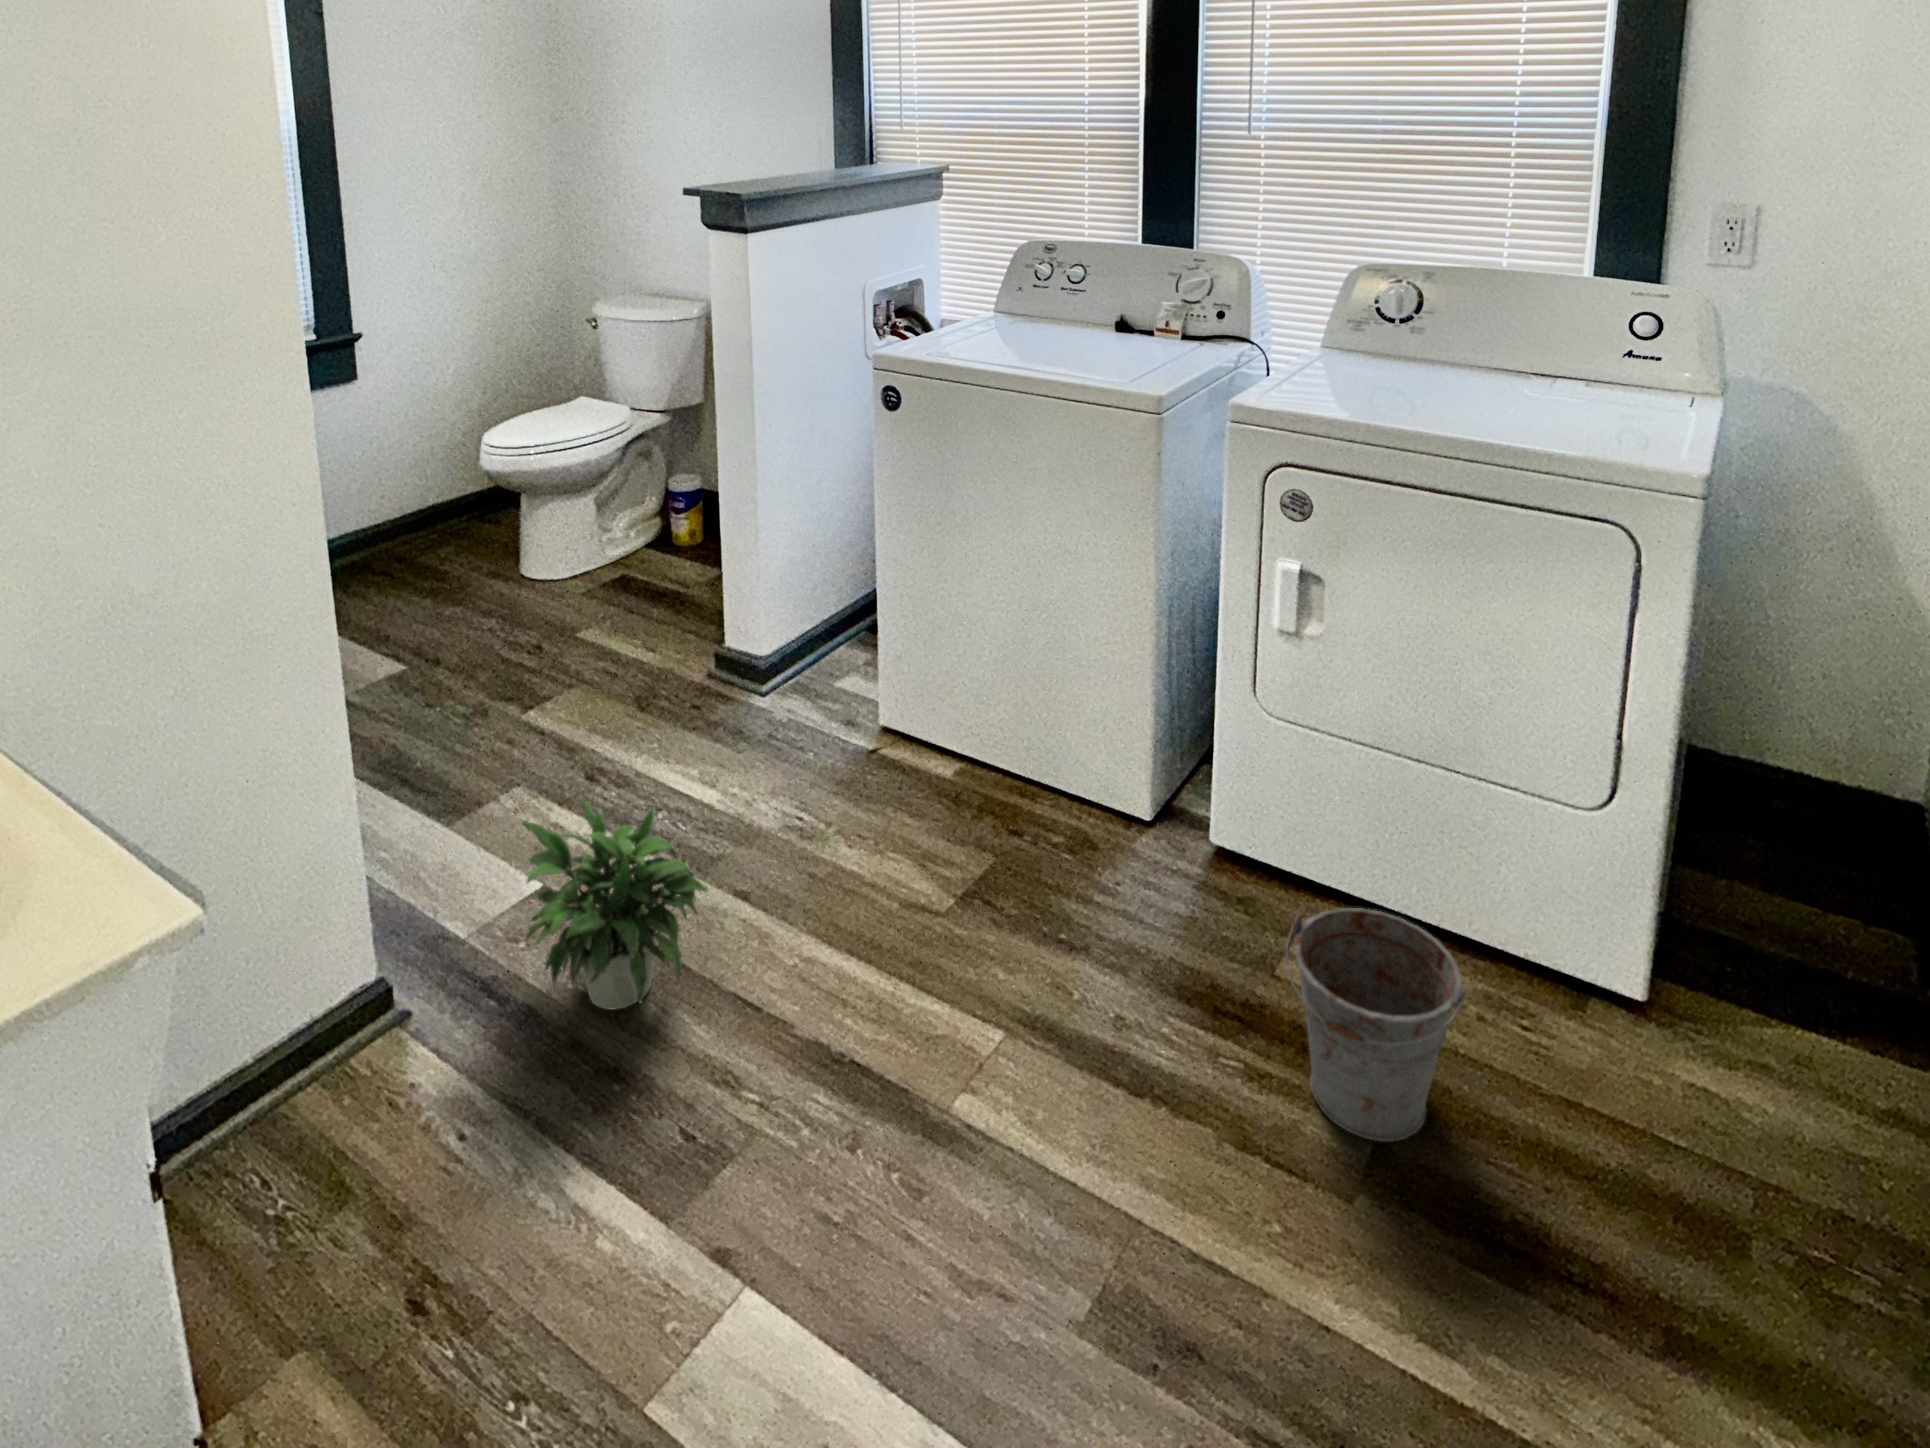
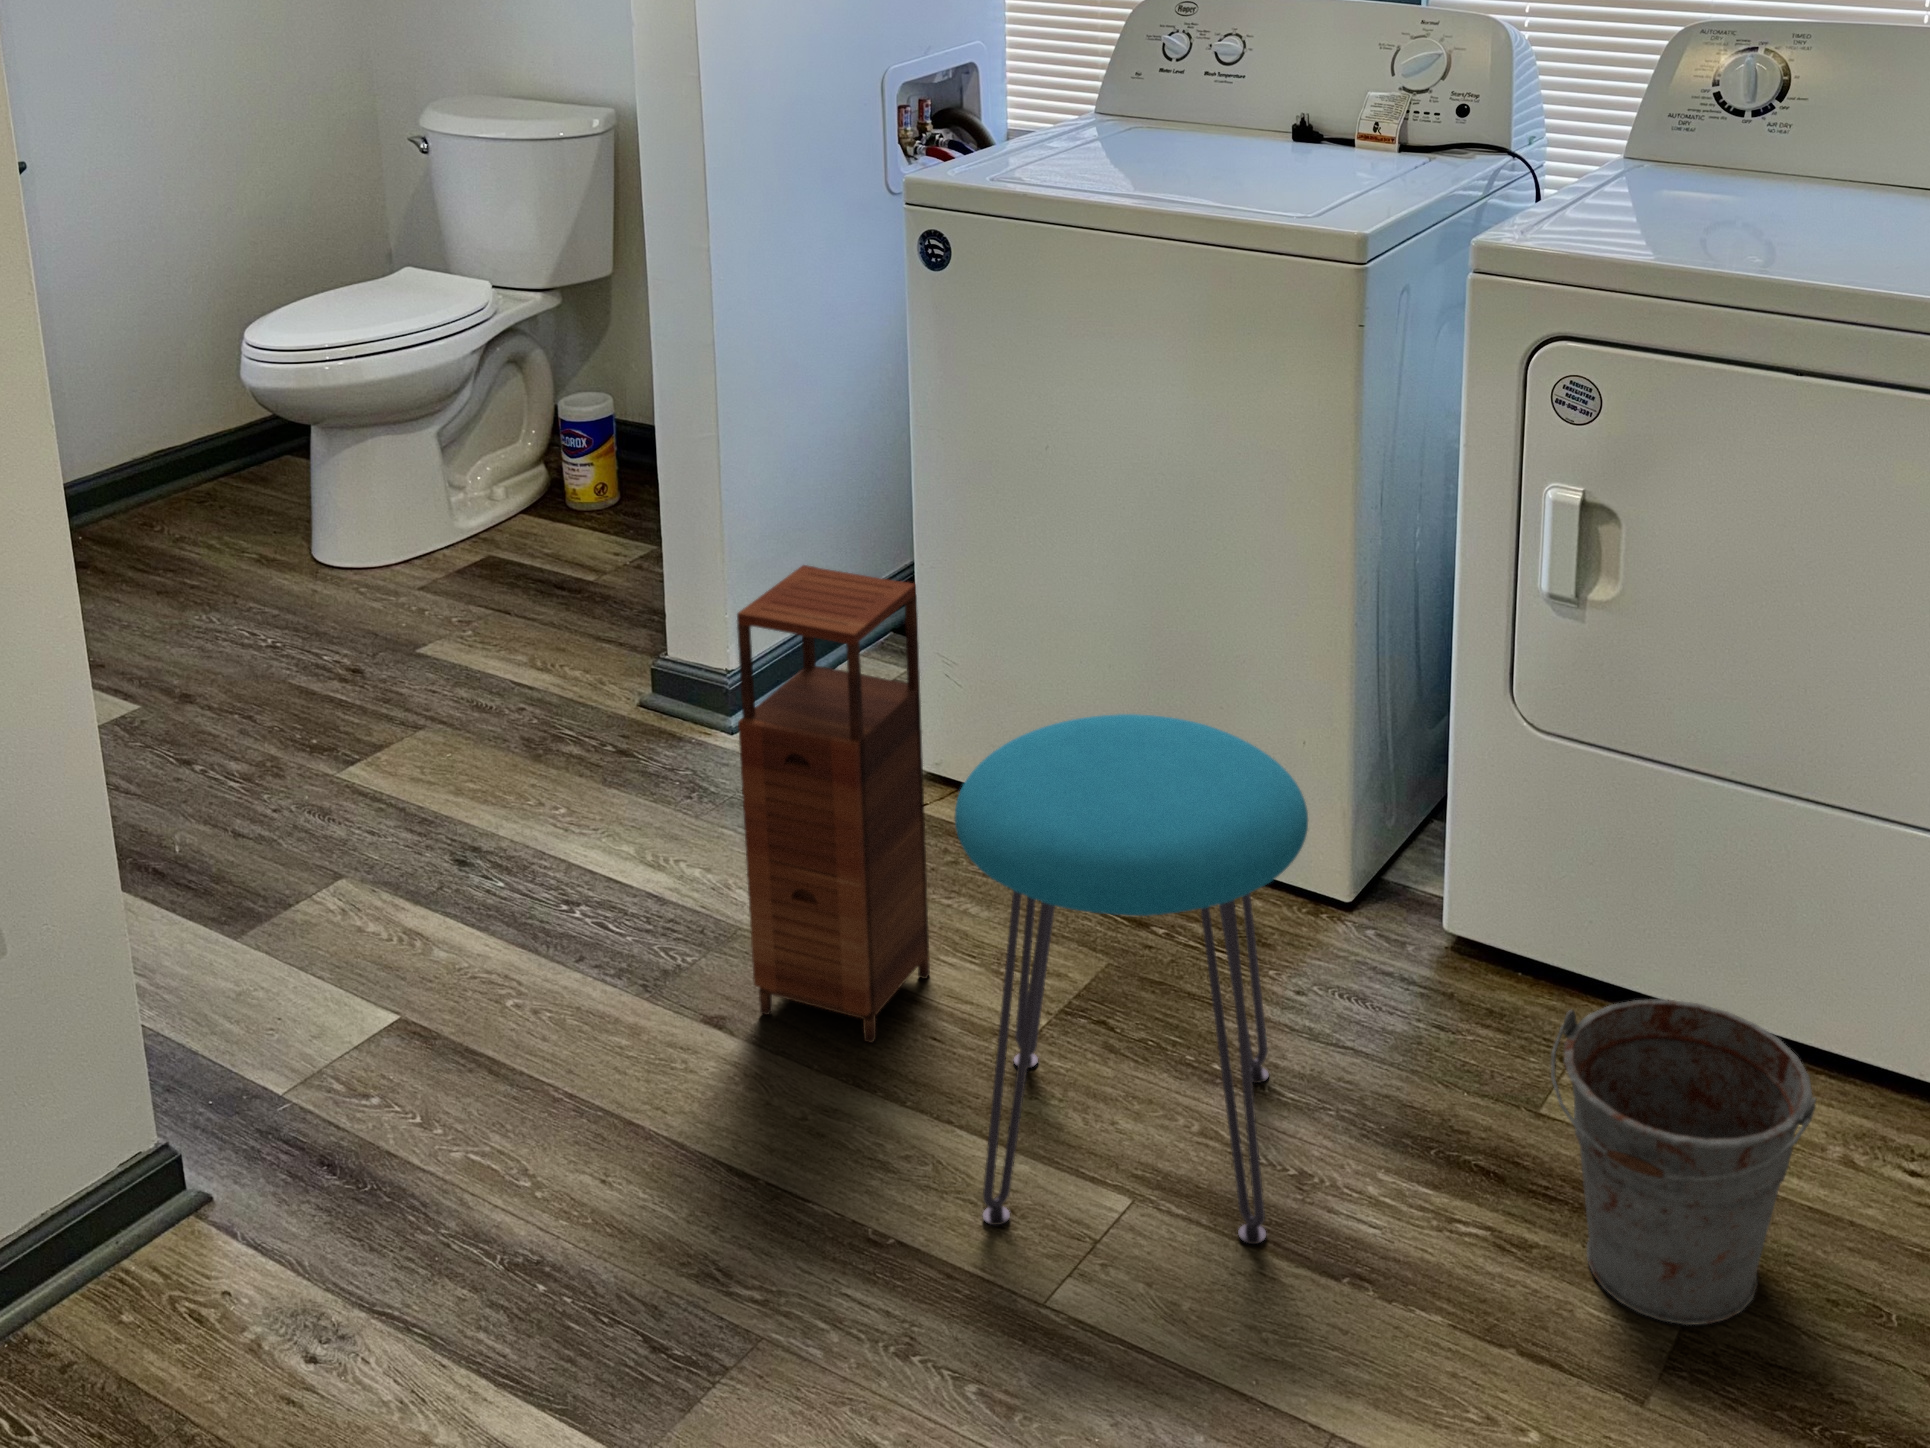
storage cabinet: none [760,598,881,913] -> present [737,565,930,1043]
stool: none [895,703,1124,1070] -> present [955,714,1308,1244]
potted plant: present [522,800,708,1010] -> none [371,872,668,1183]

